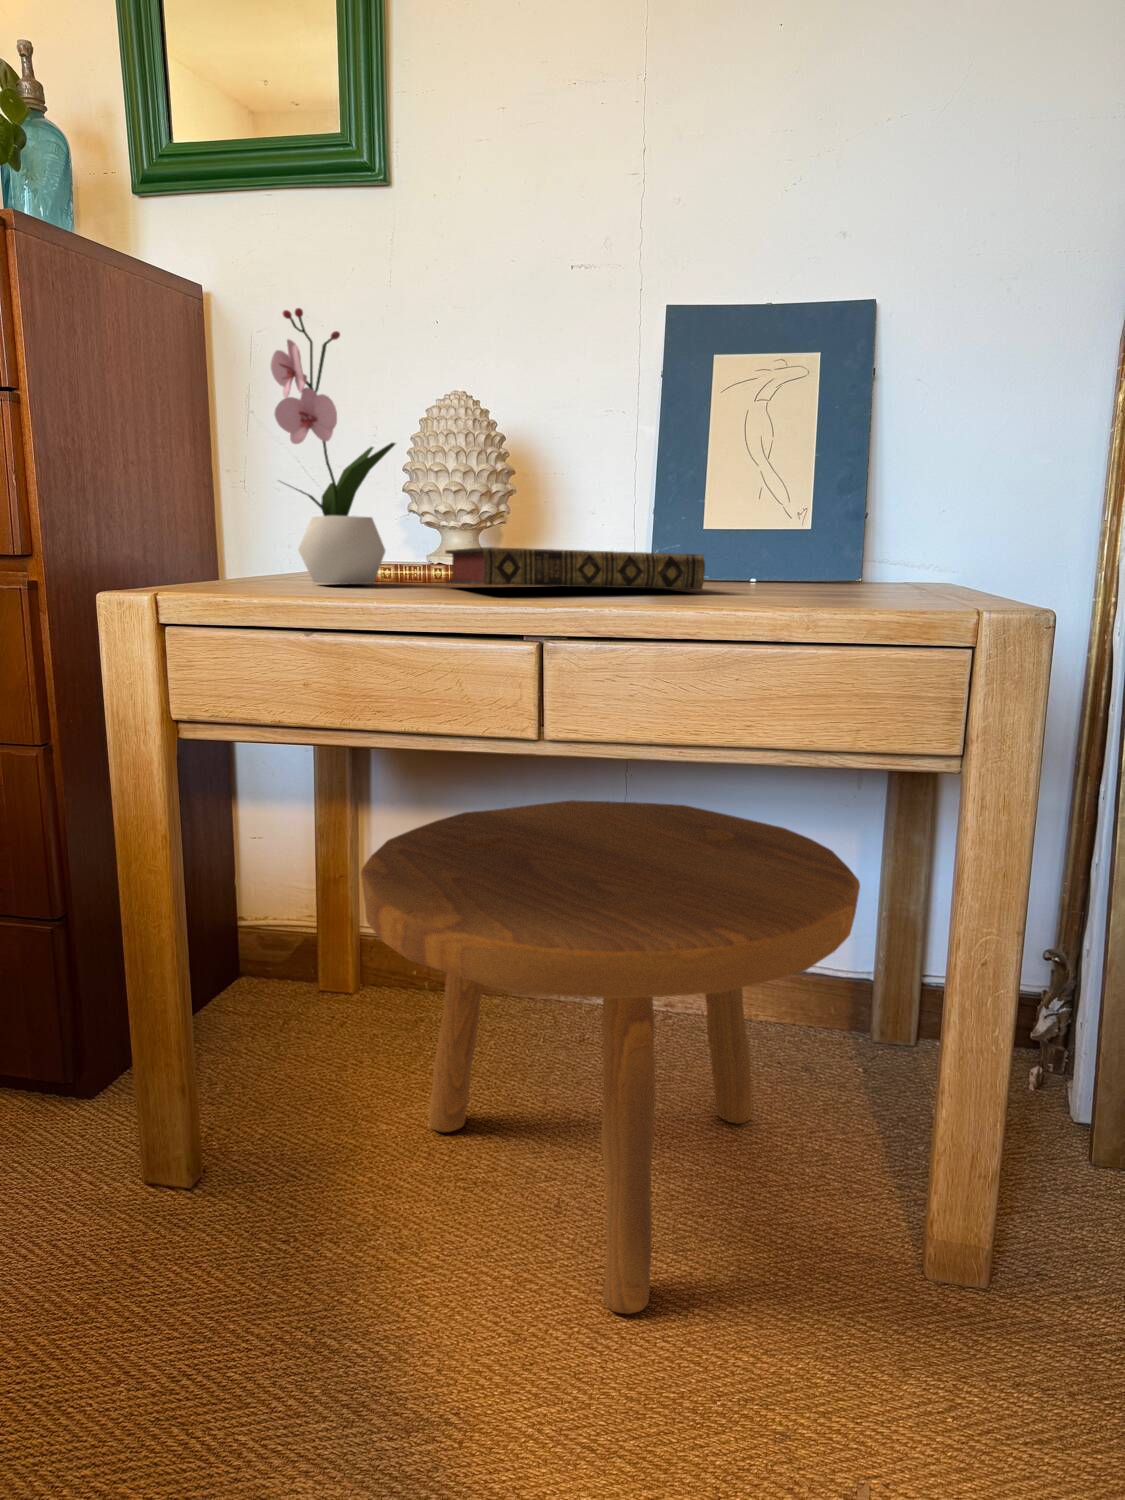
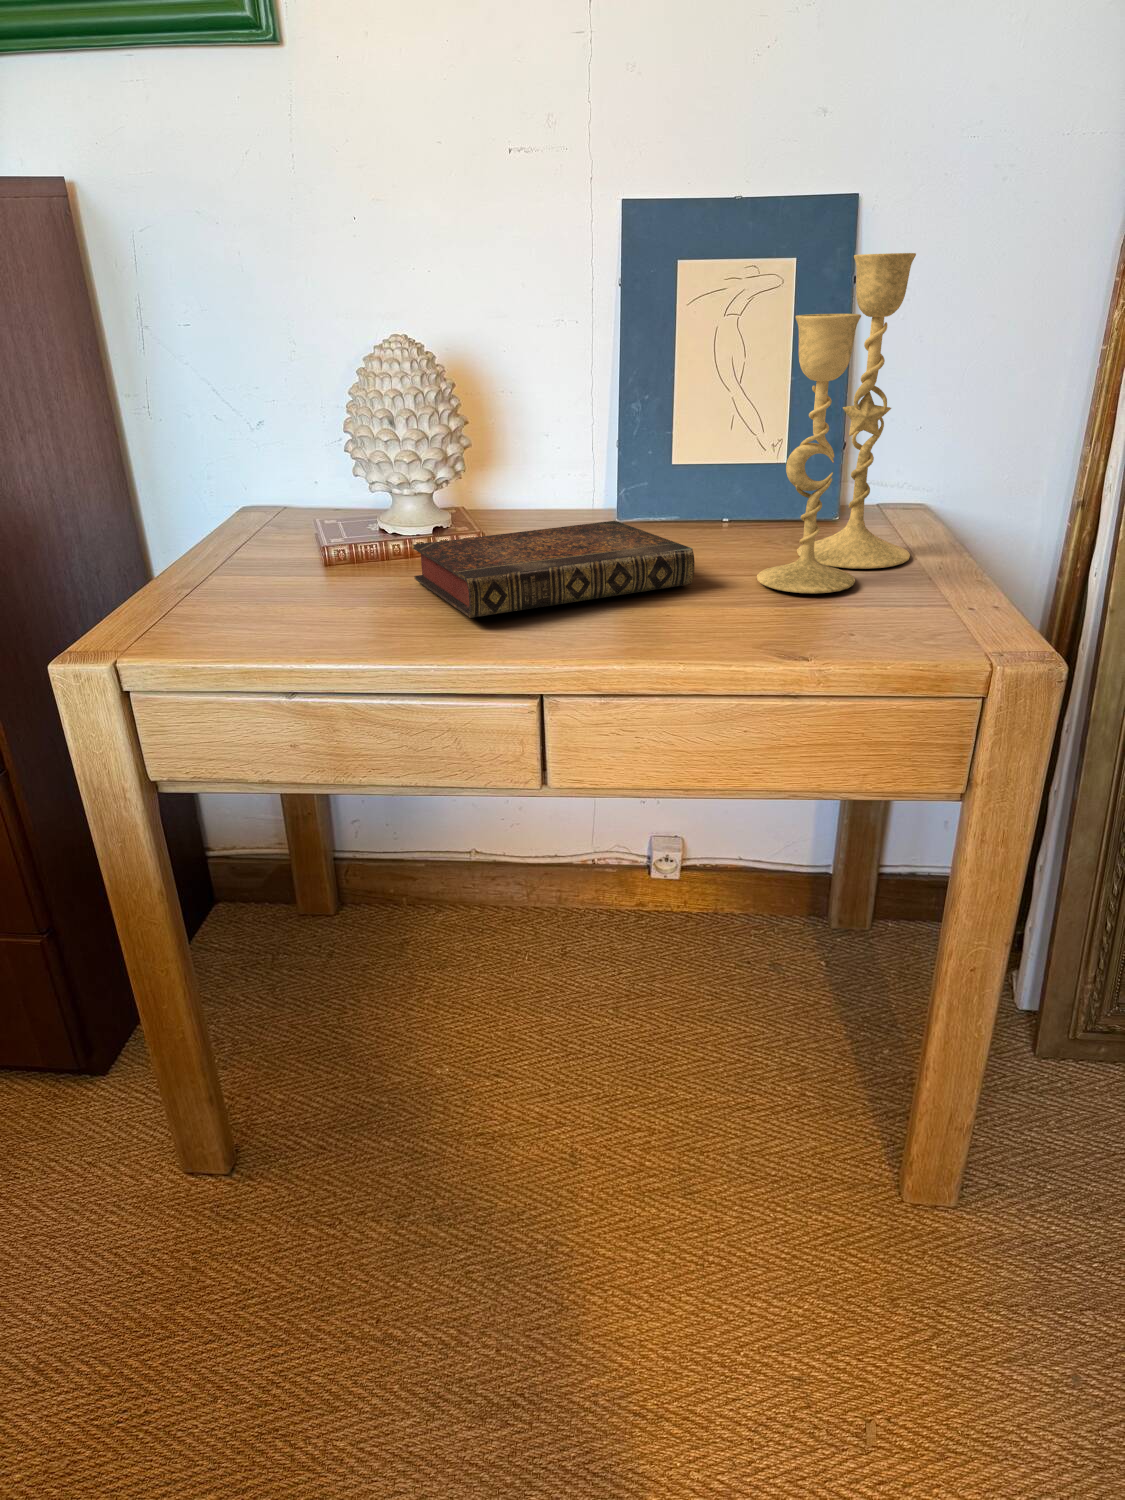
flower arrangement: present [271,308,395,584] -> none [189,269,347,591]
candlestick: none [767,308,924,593] -> present [757,253,916,593]
footstool: present [361,800,860,1314] -> none [366,756,852,1271]

